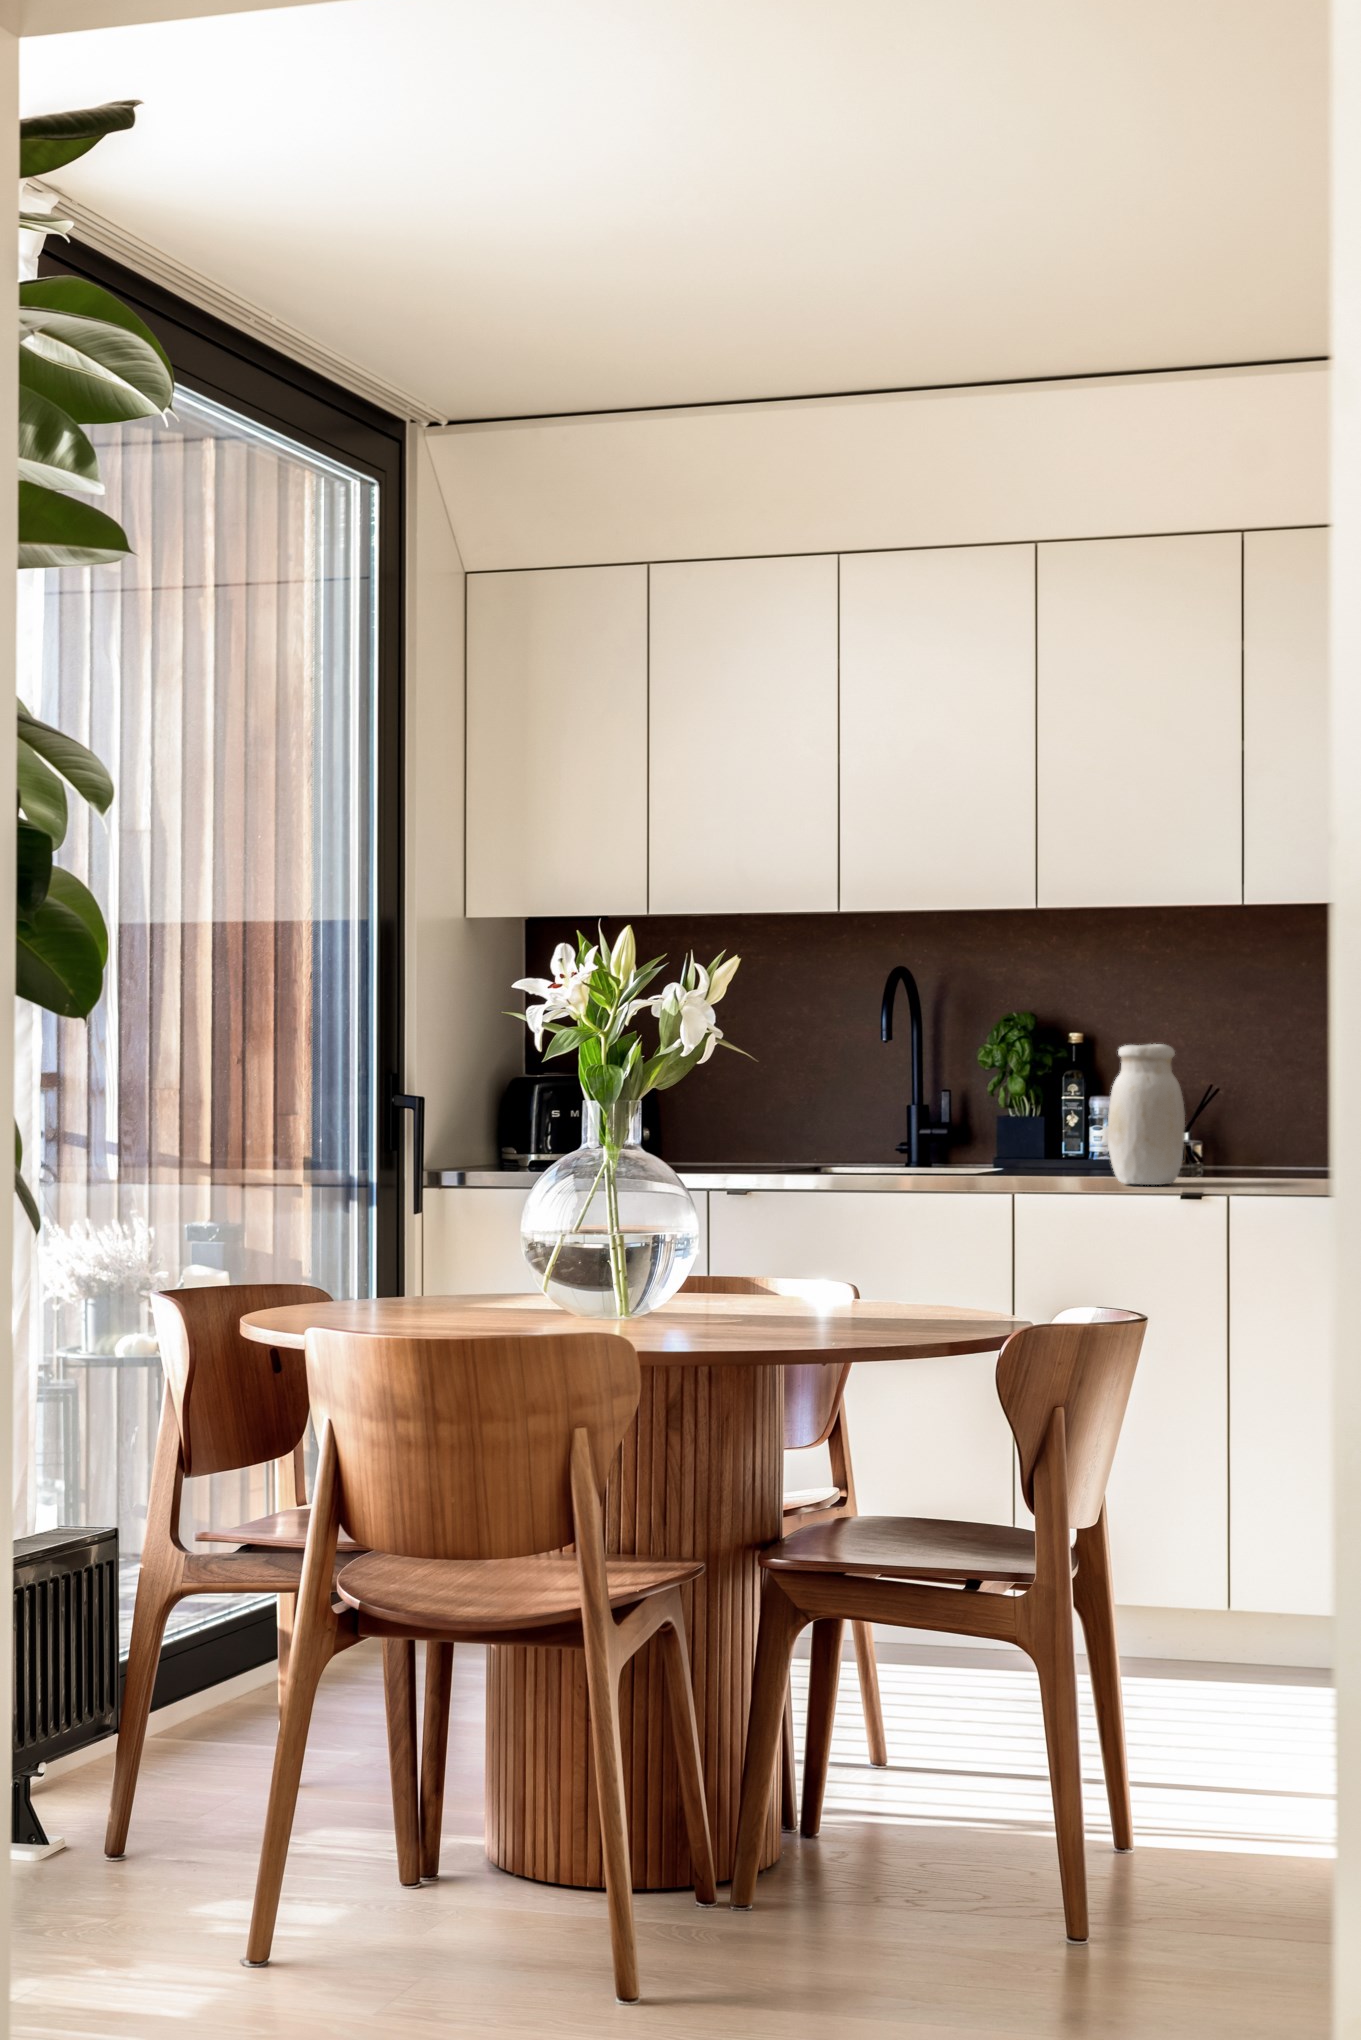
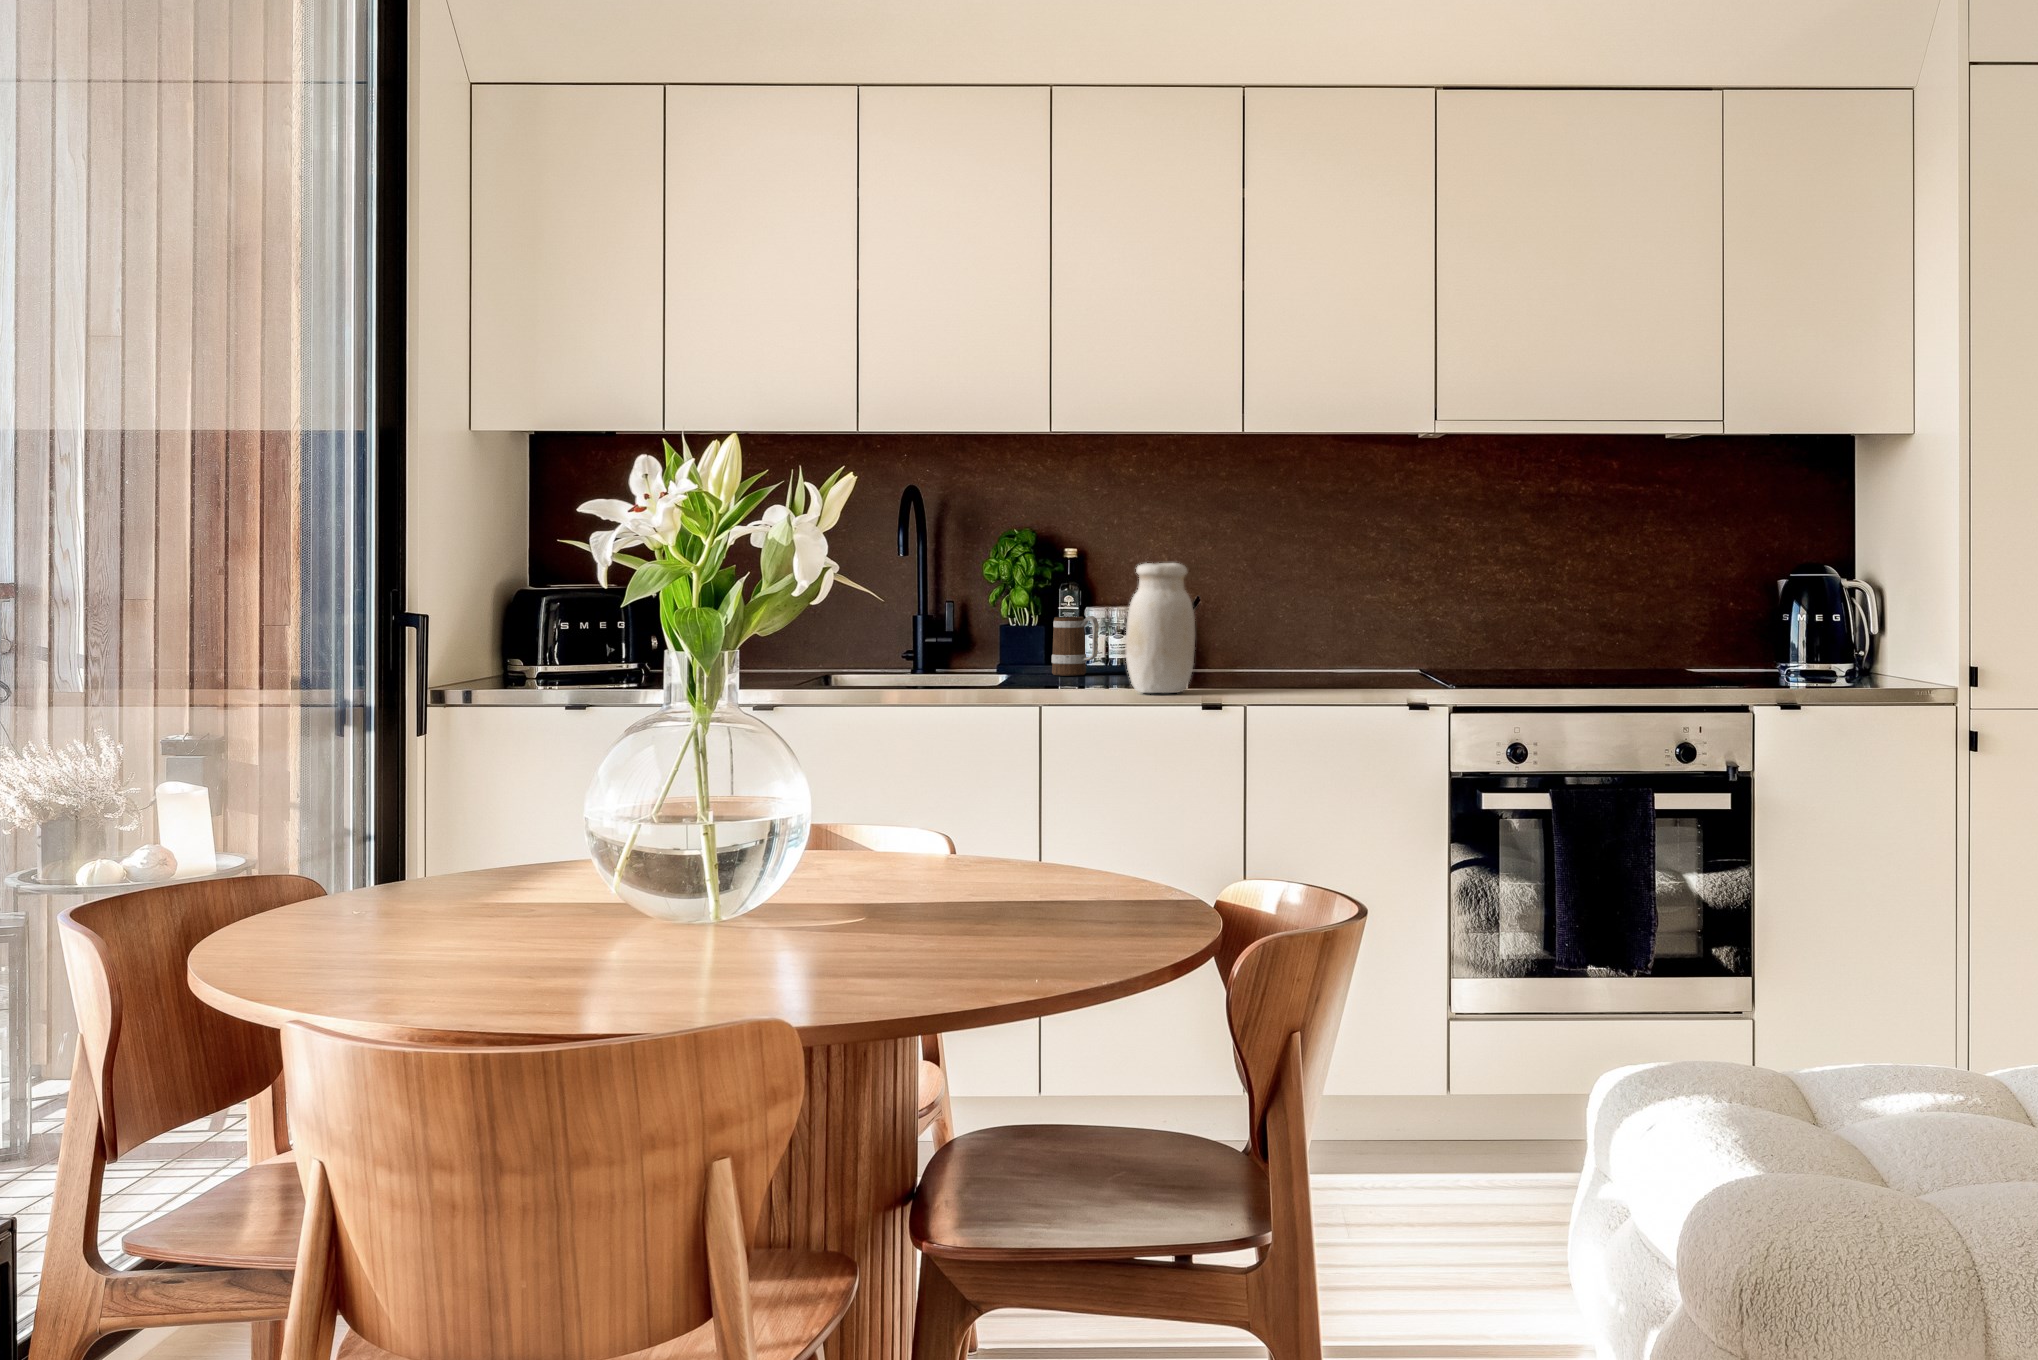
mug: none [1047,1104,1097,1169] -> present [1051,616,1099,676]

